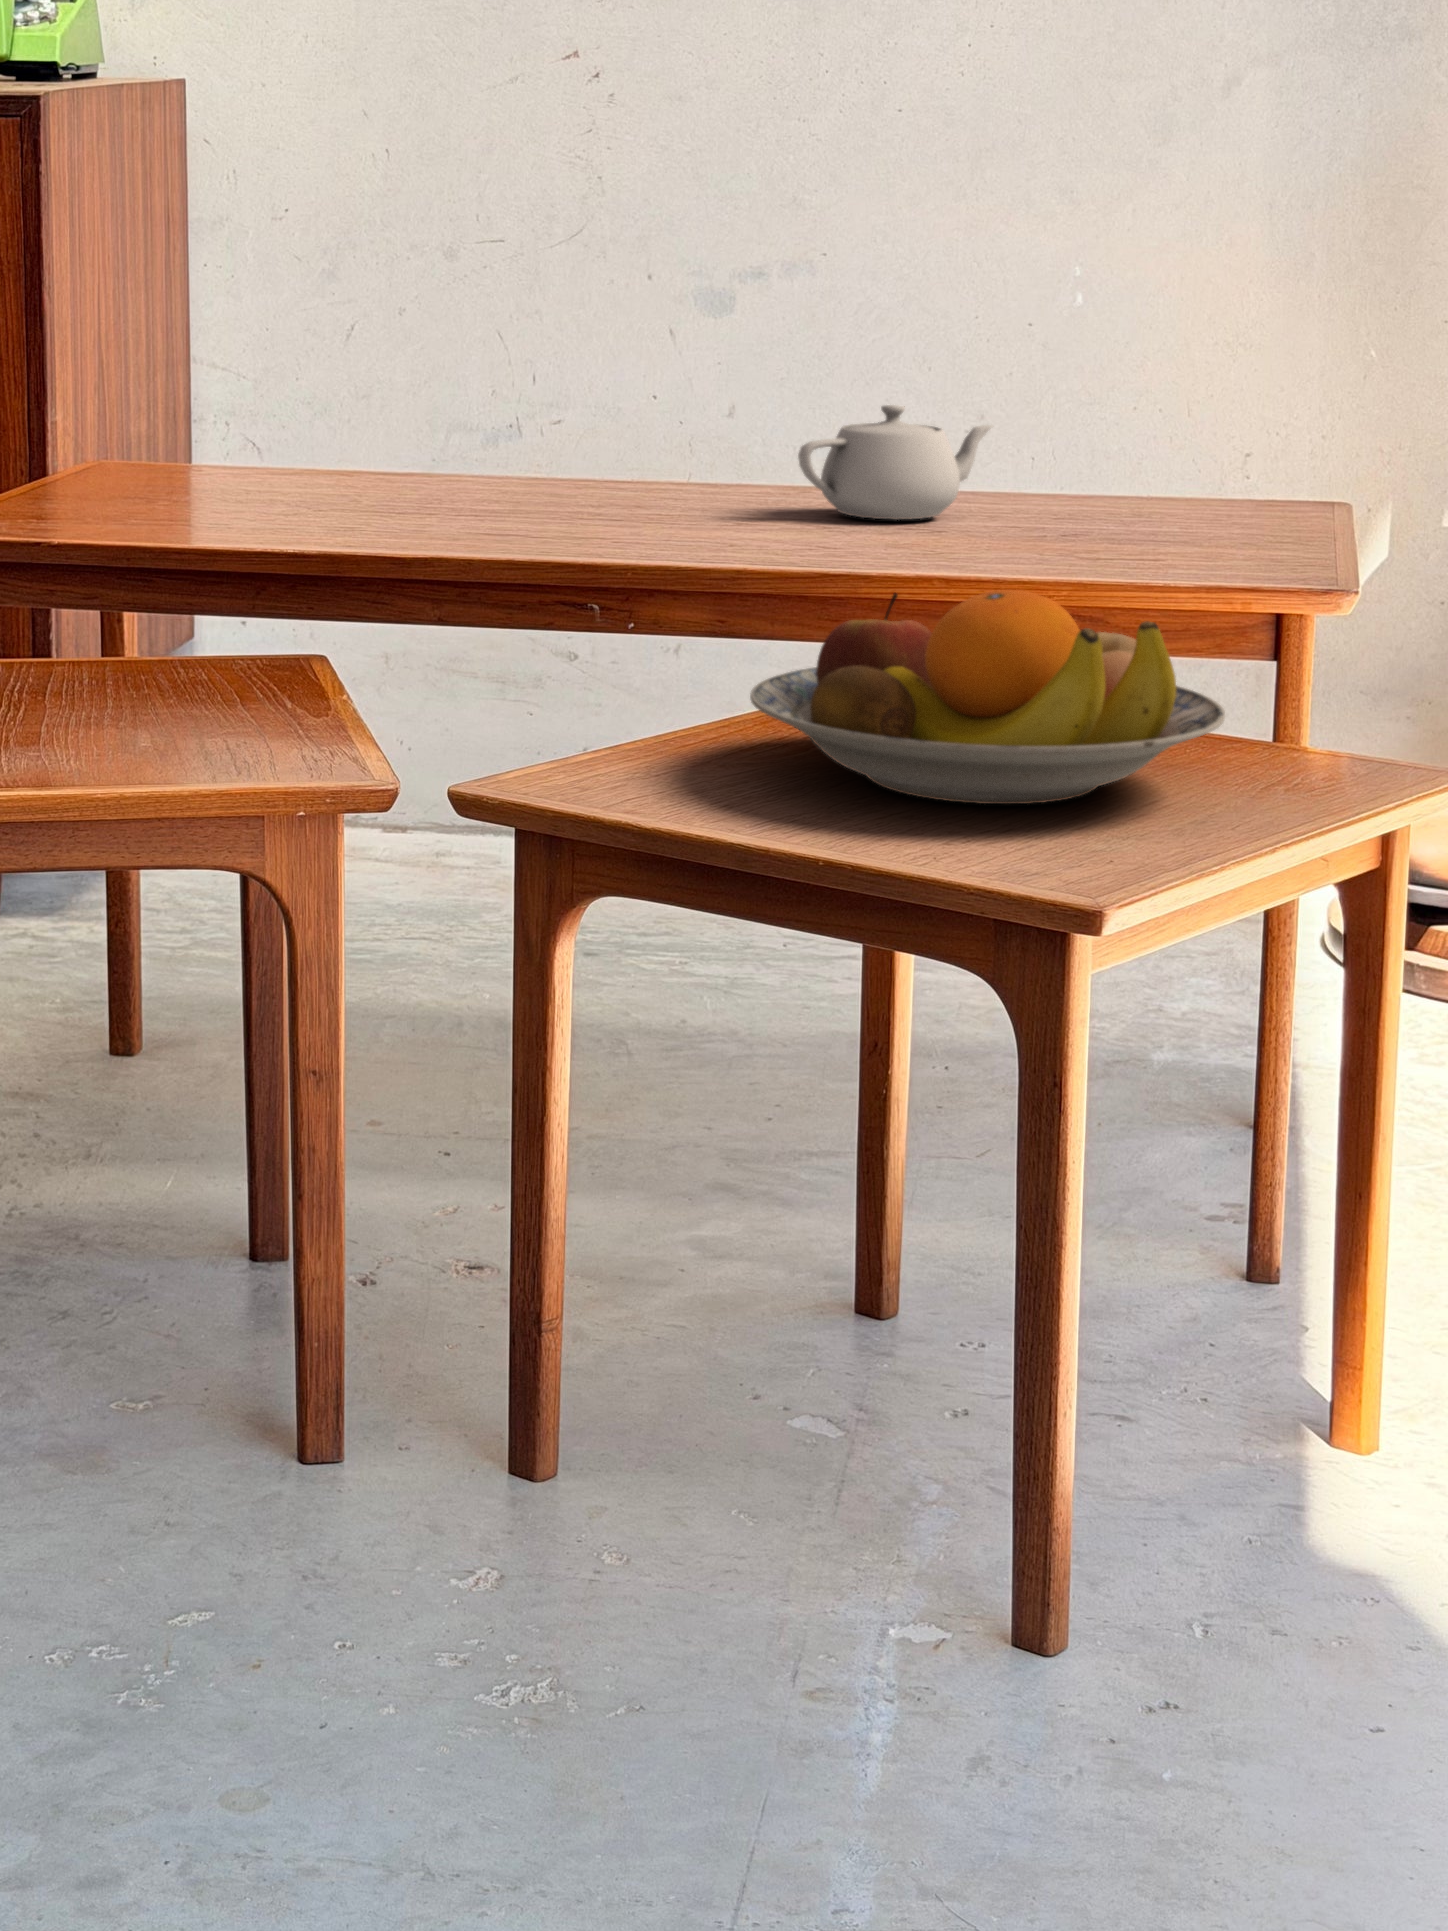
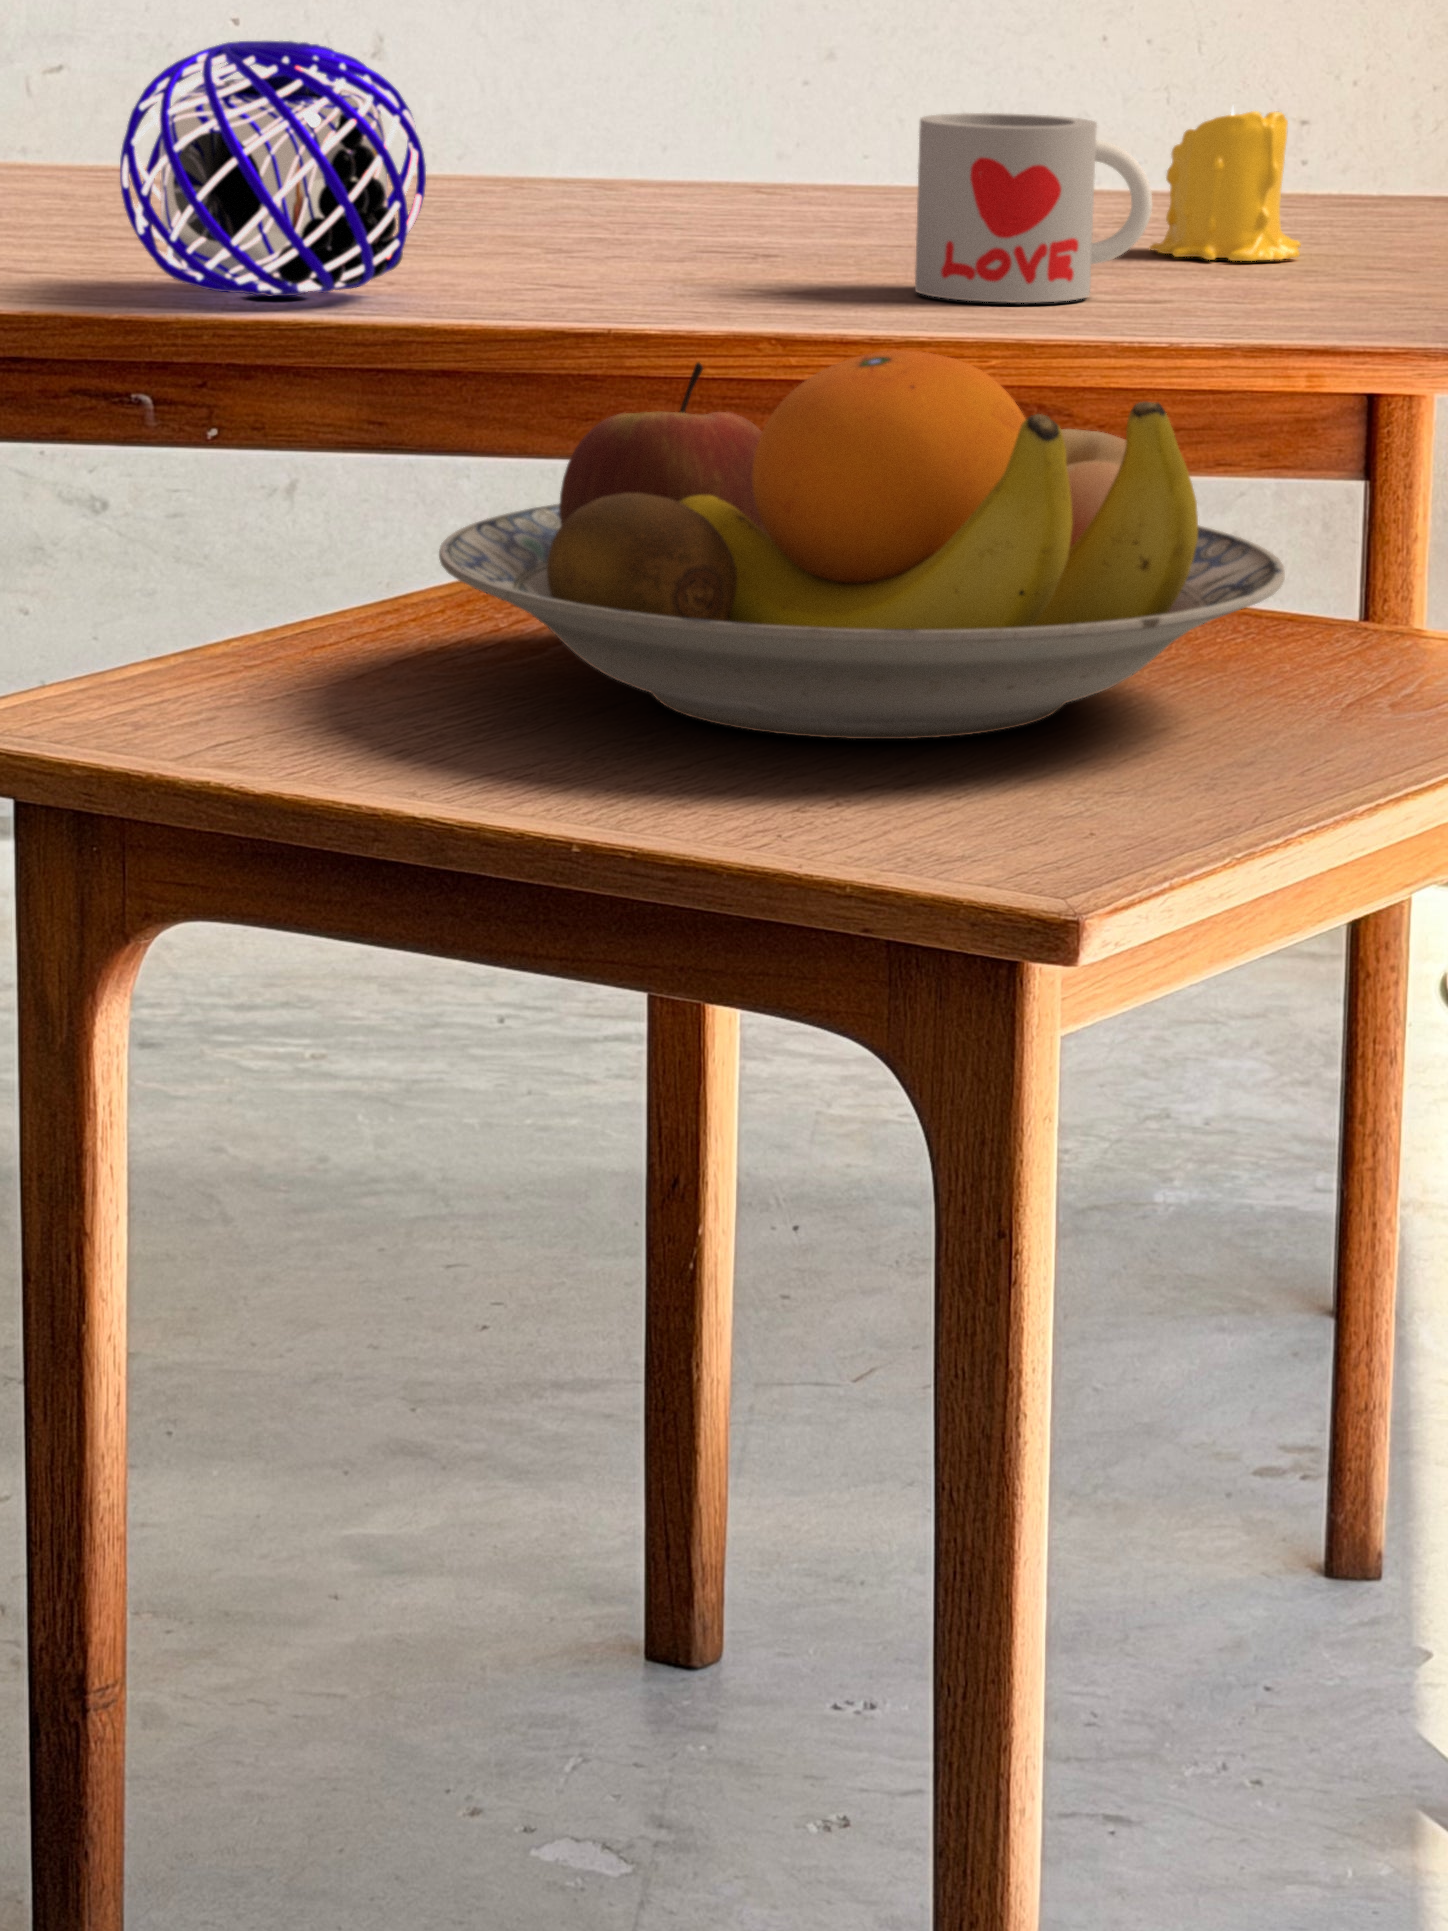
teapot: present [798,405,992,520] -> none [533,46,880,253]
decorative orb: none [572,406,741,546] -> present [120,41,426,296]
candle: none [1147,436,1236,526] -> present [1149,107,1301,261]
mug: none [1013,446,1150,552] -> present [915,113,1152,303]

